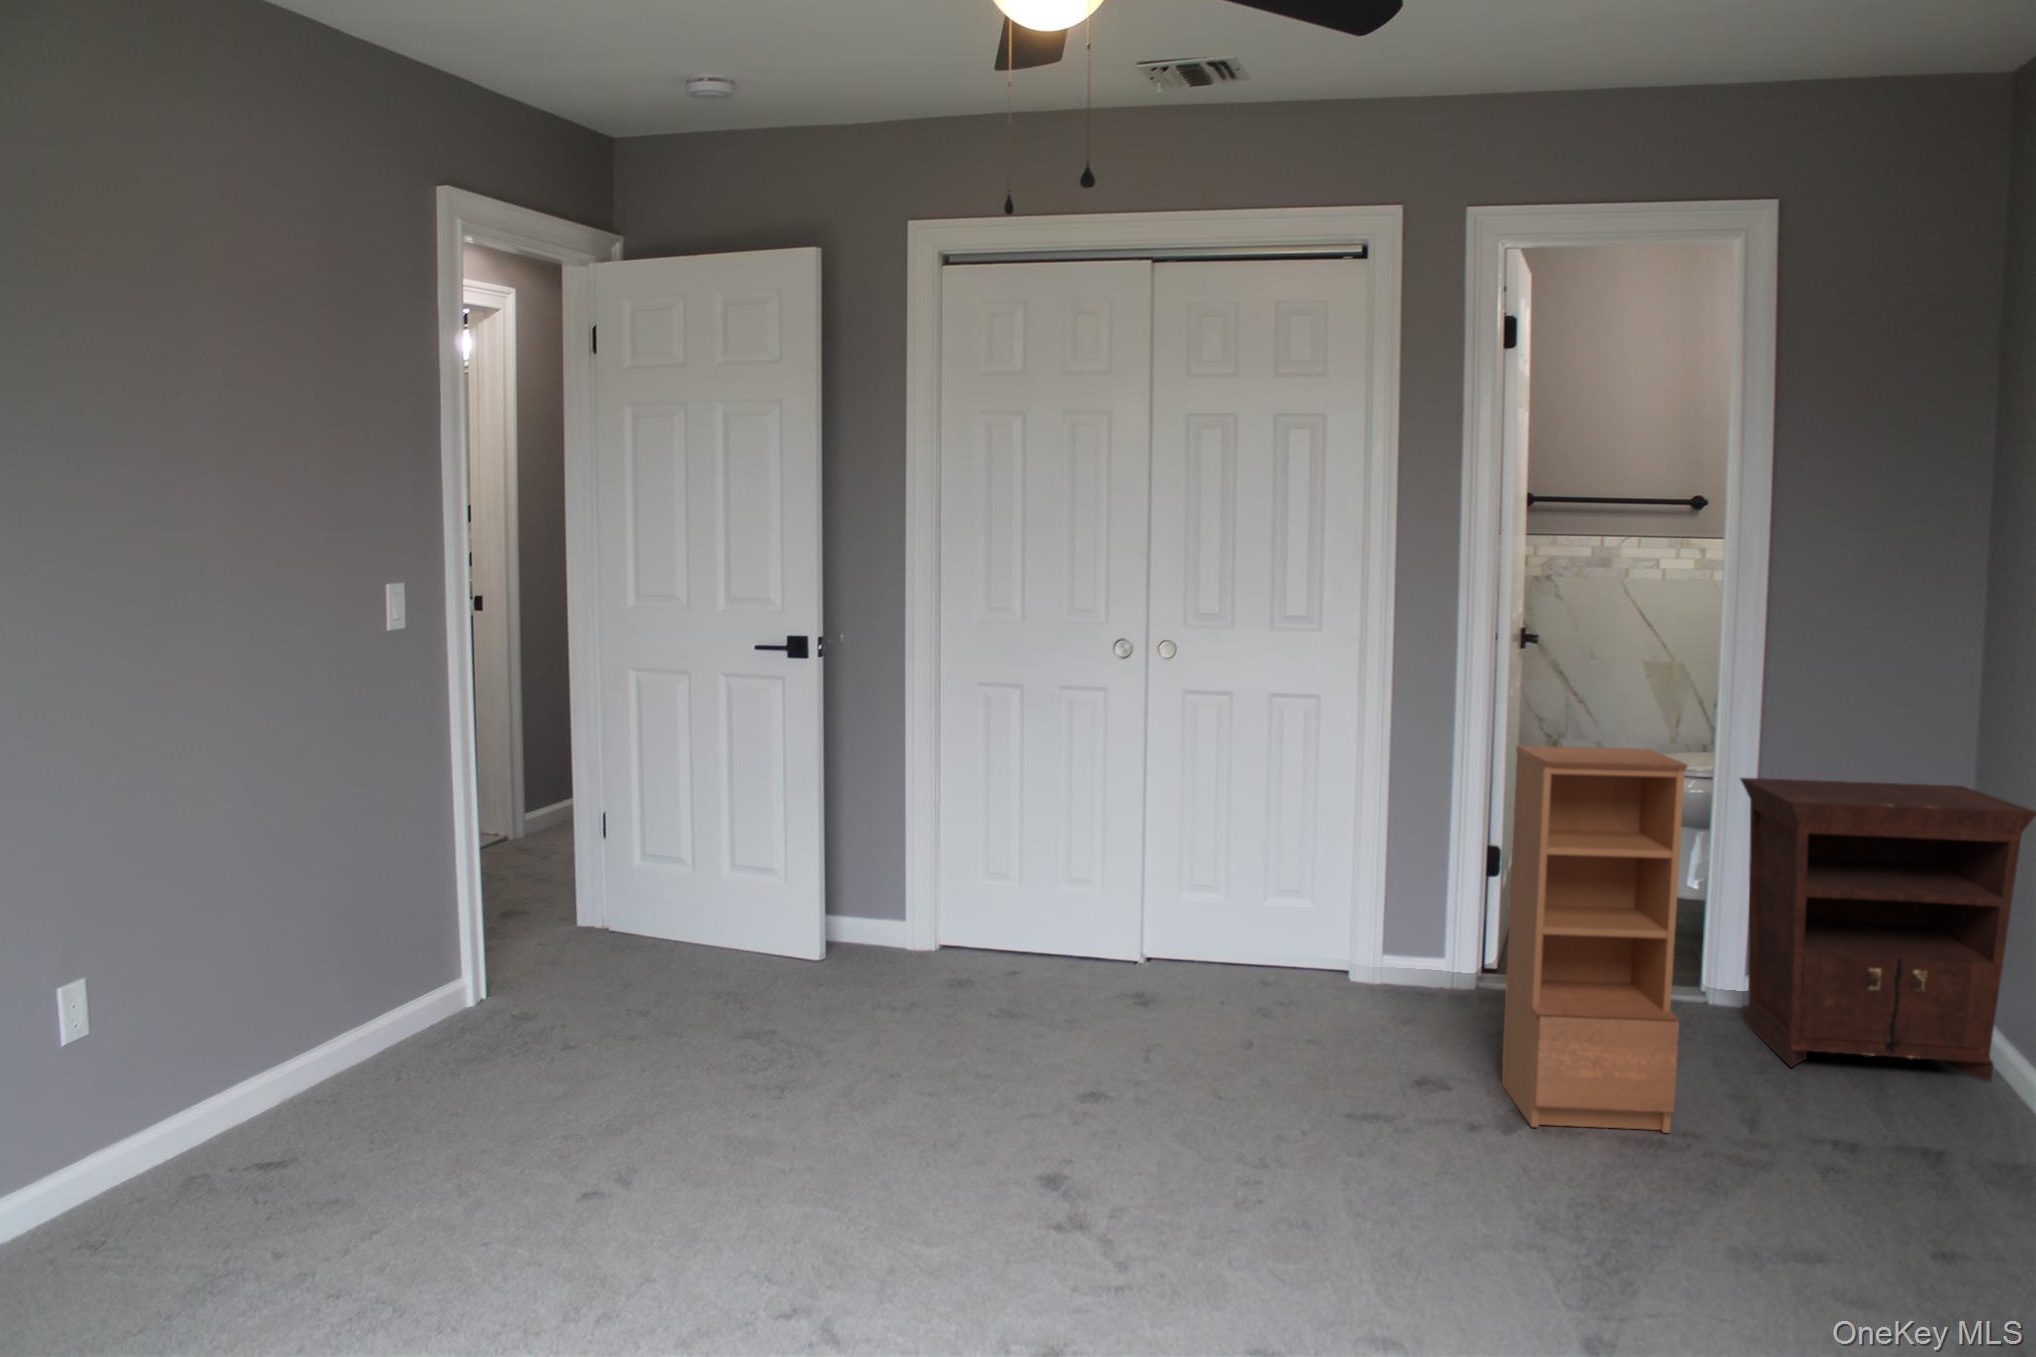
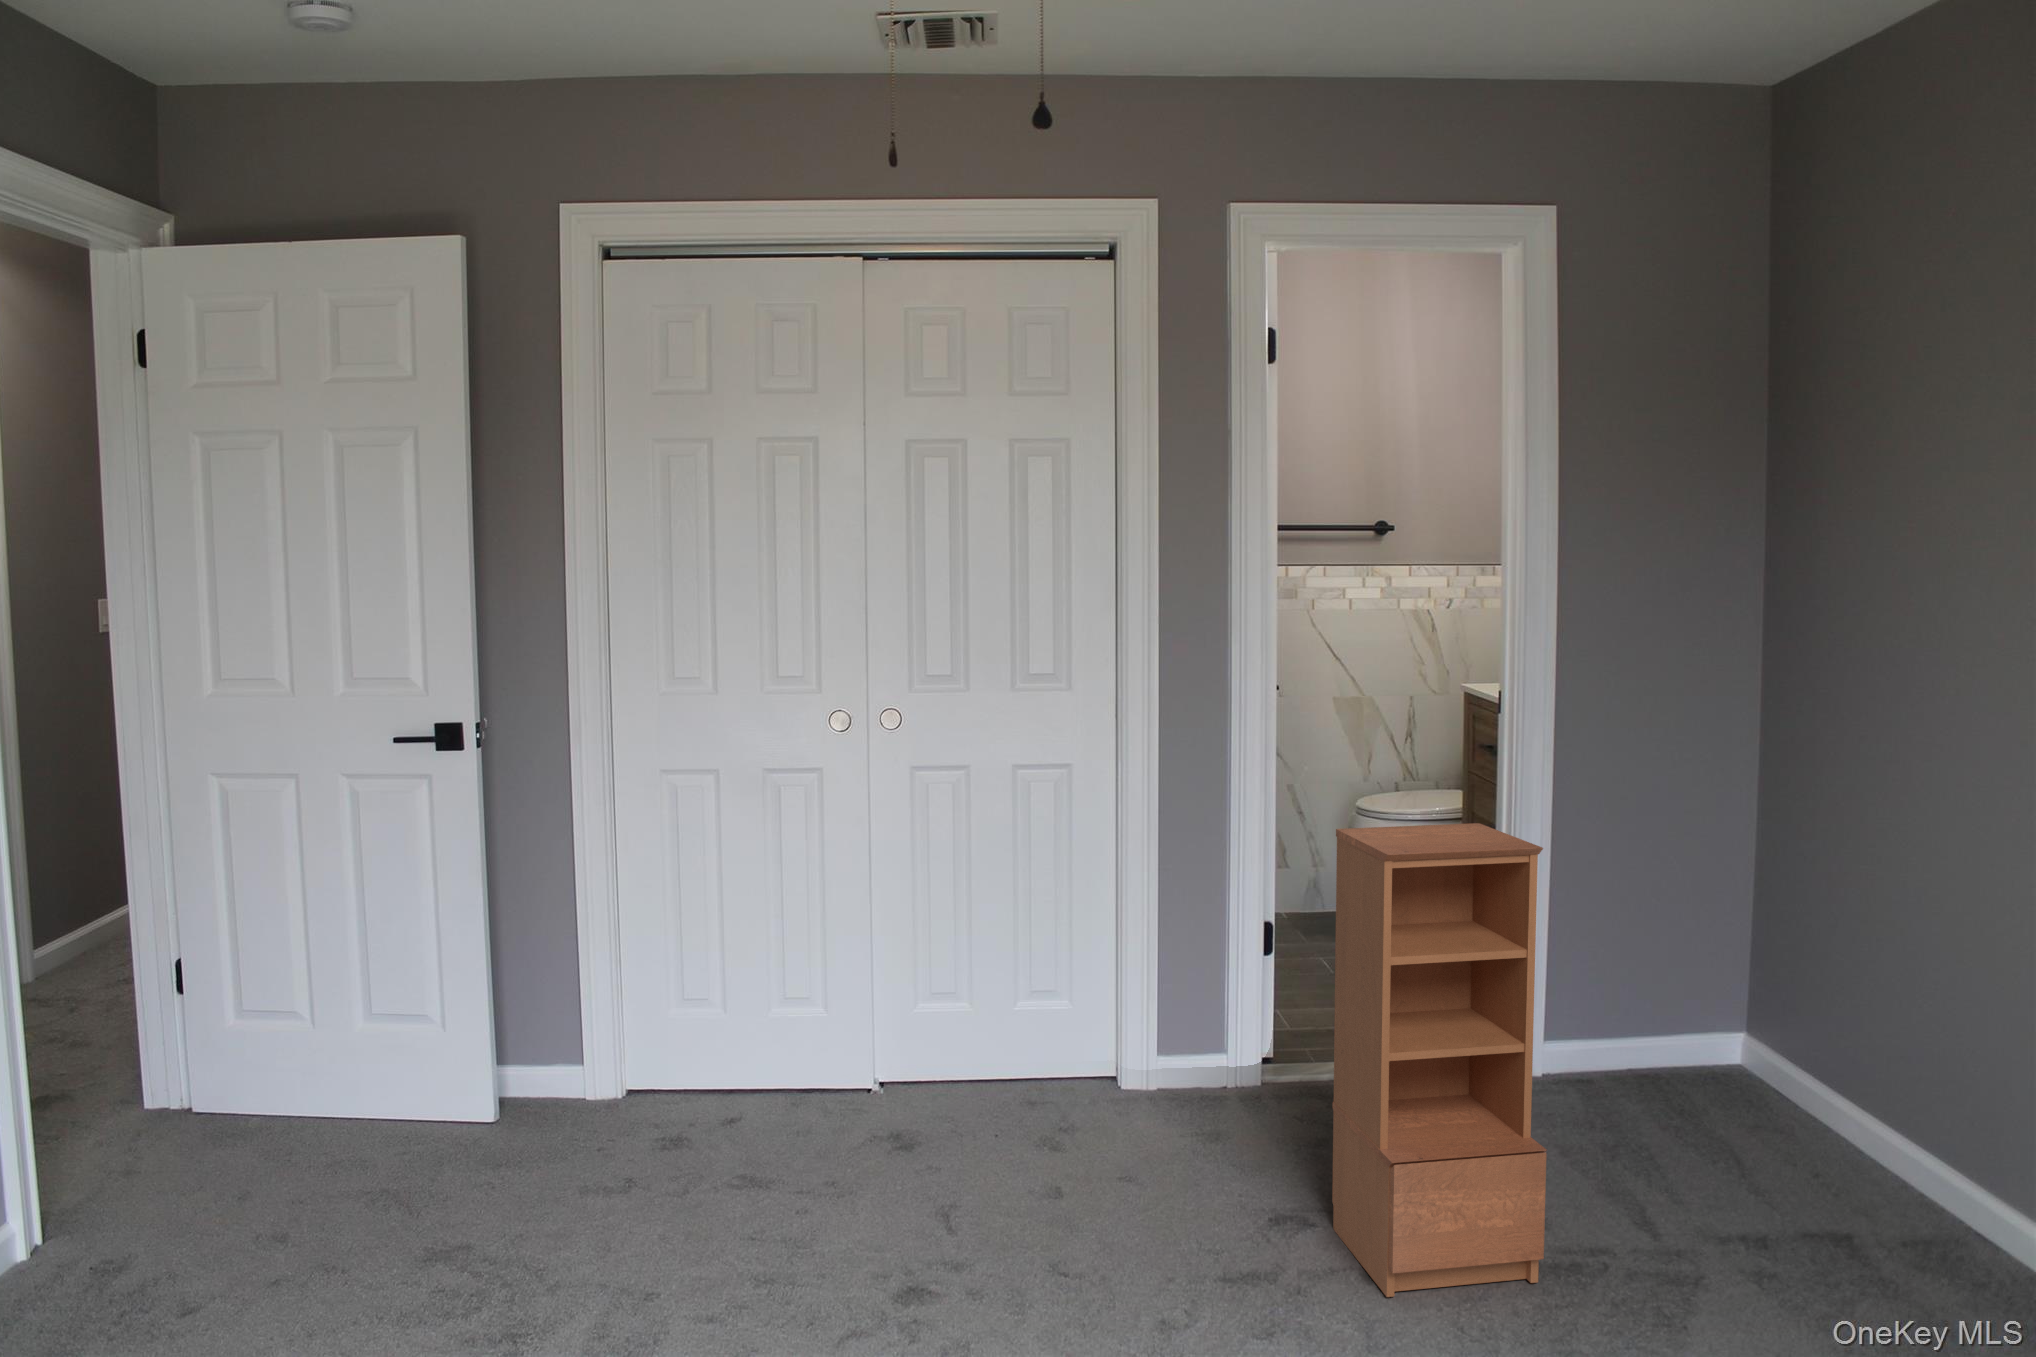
nightstand: present [1741,778,2036,1081] -> none [1535,829,1854,1160]

